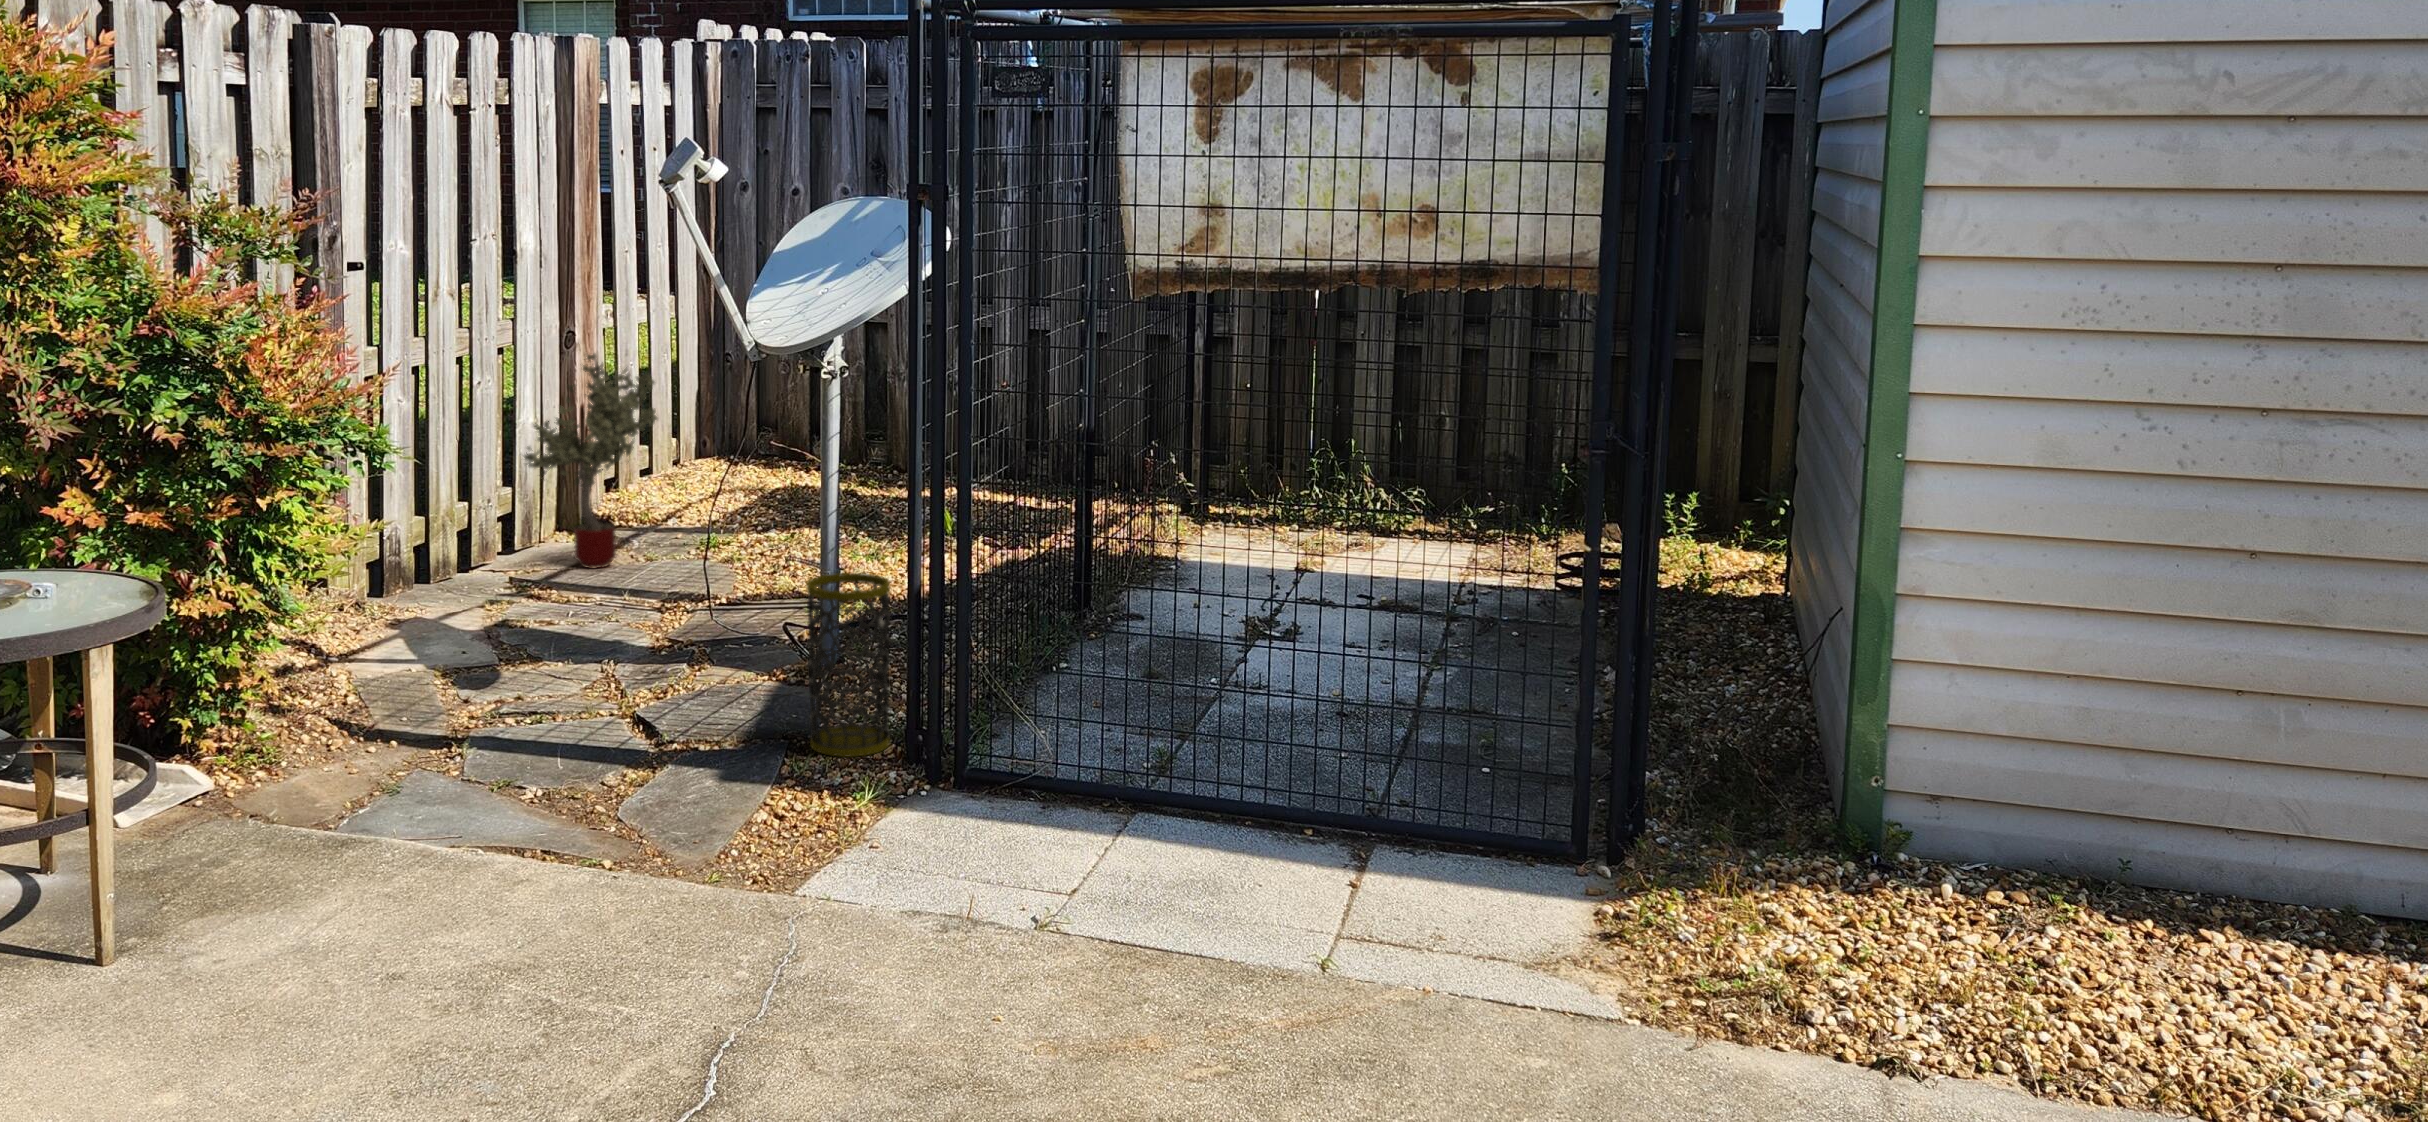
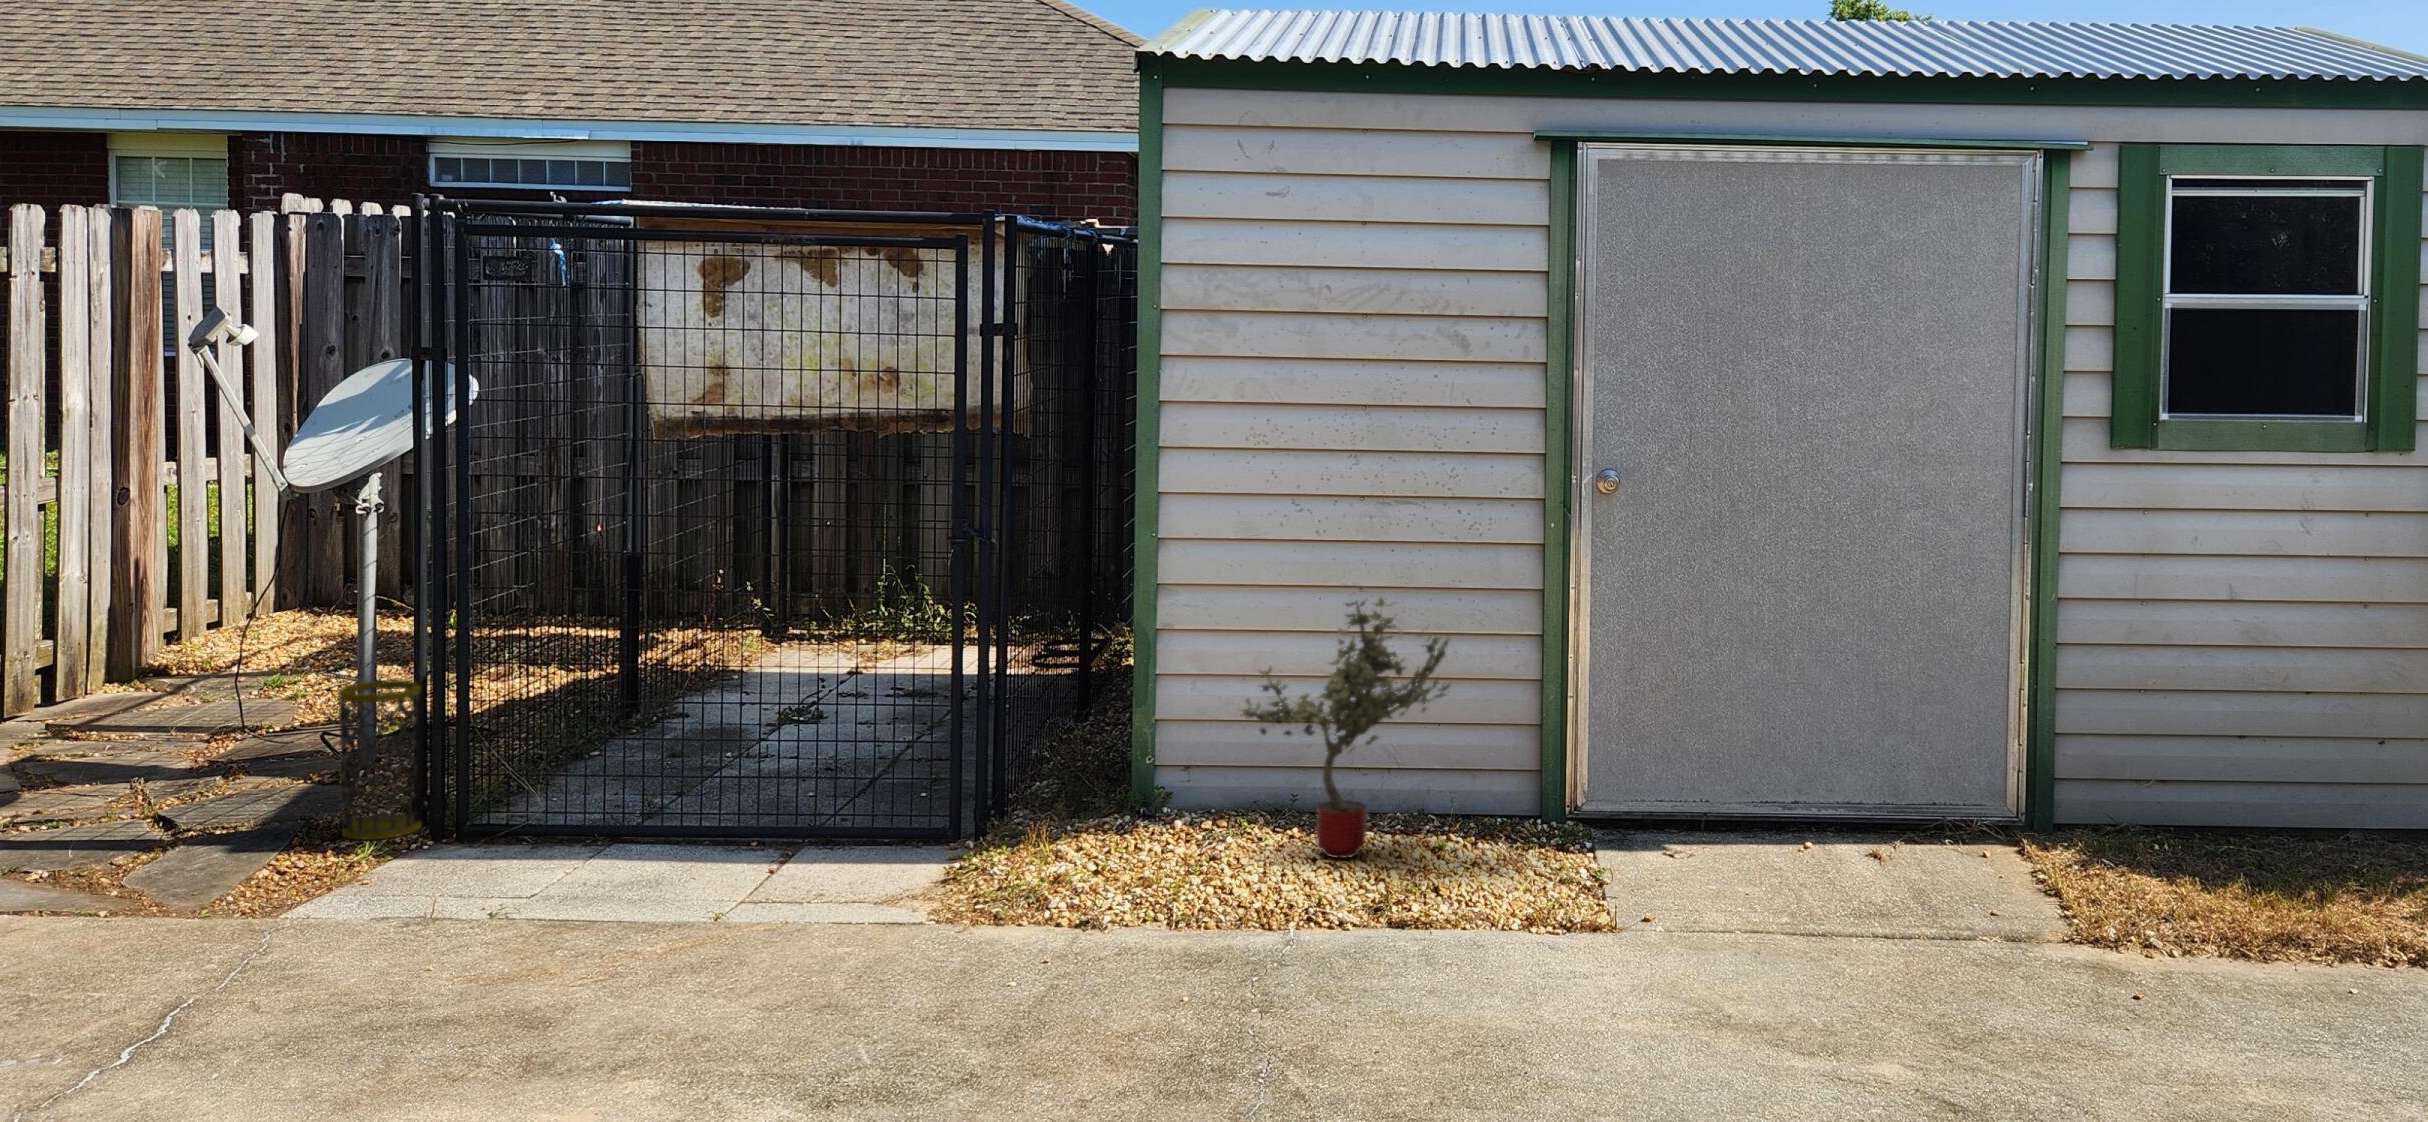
potted tree: present [524,353,657,568] -> present [1242,598,1450,858]

